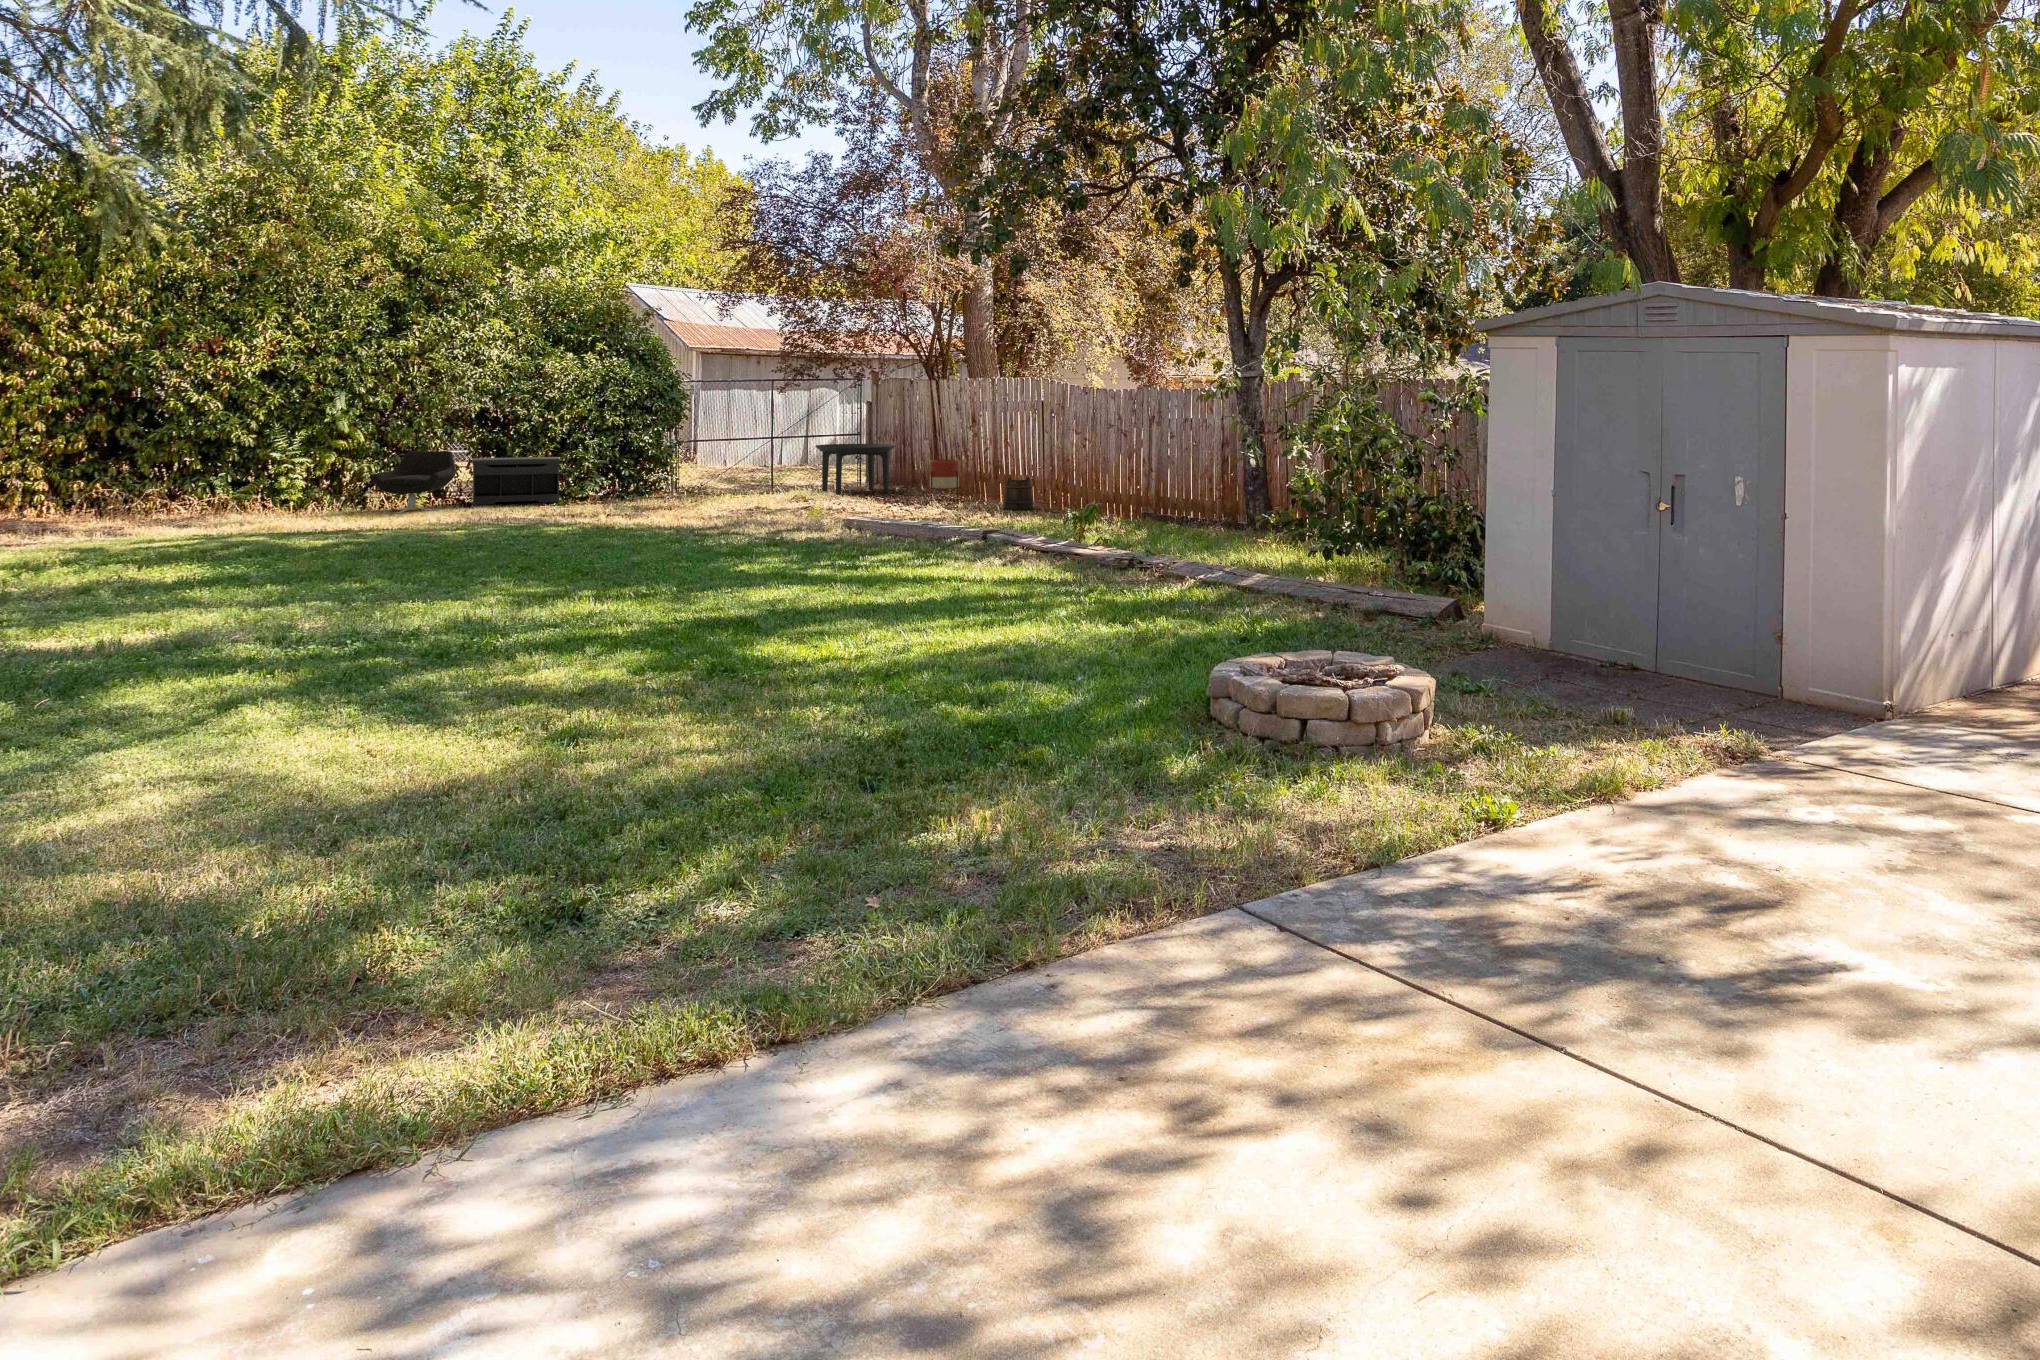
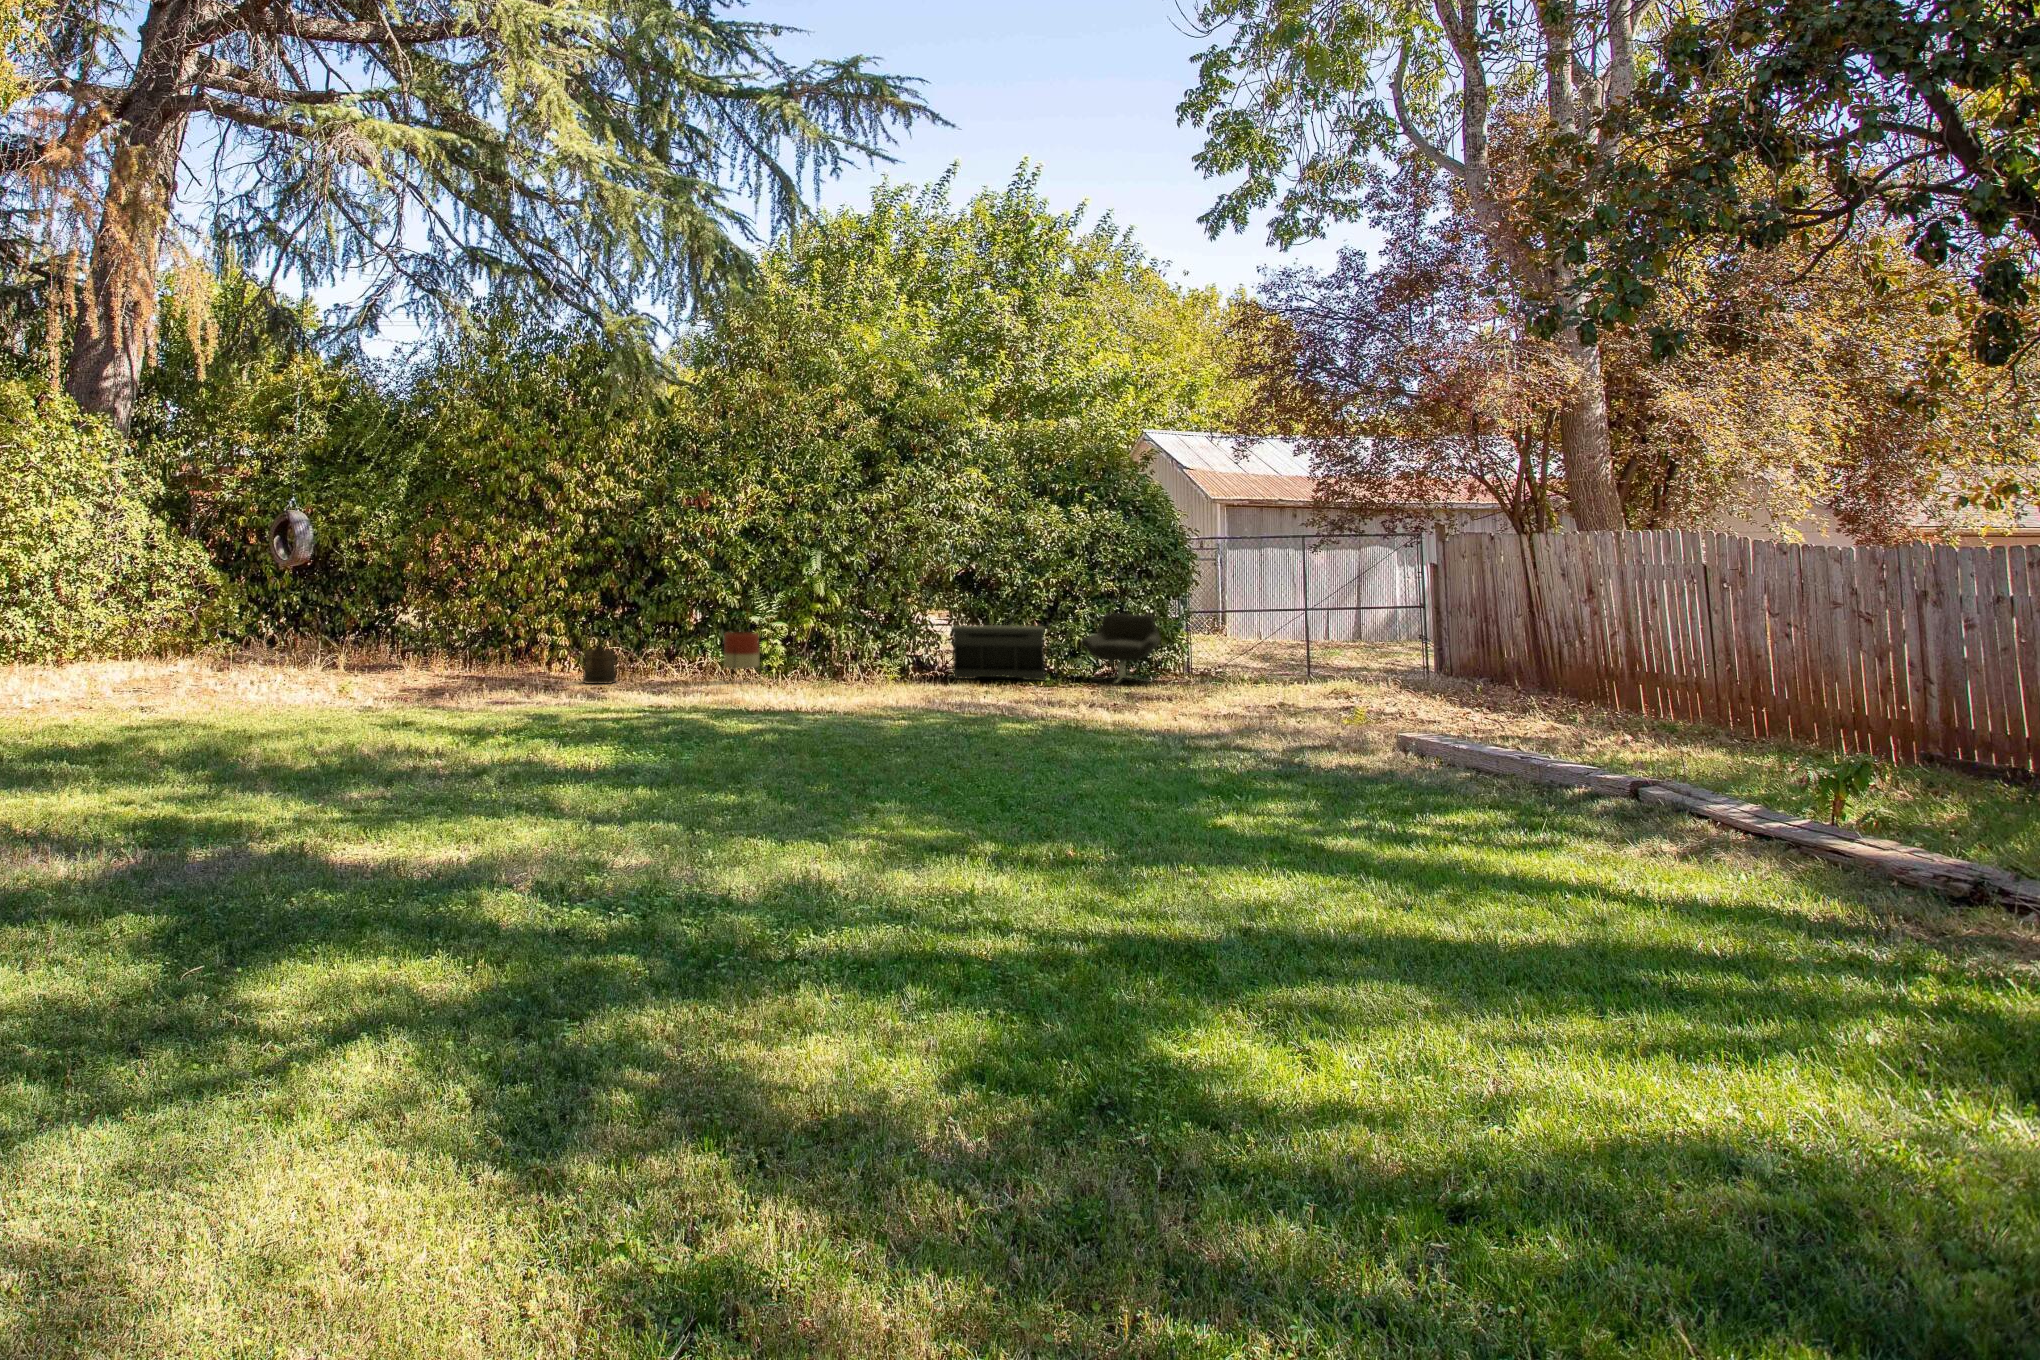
round table: present [815,444,895,494] -> none [1359,619,1475,689]
lounge chair: present [370,451,456,513] -> present [1080,614,1161,682]
planter: present [930,459,959,500] -> present [724,632,760,669]
bucket: present [1004,477,1033,510] -> present [583,645,616,684]

